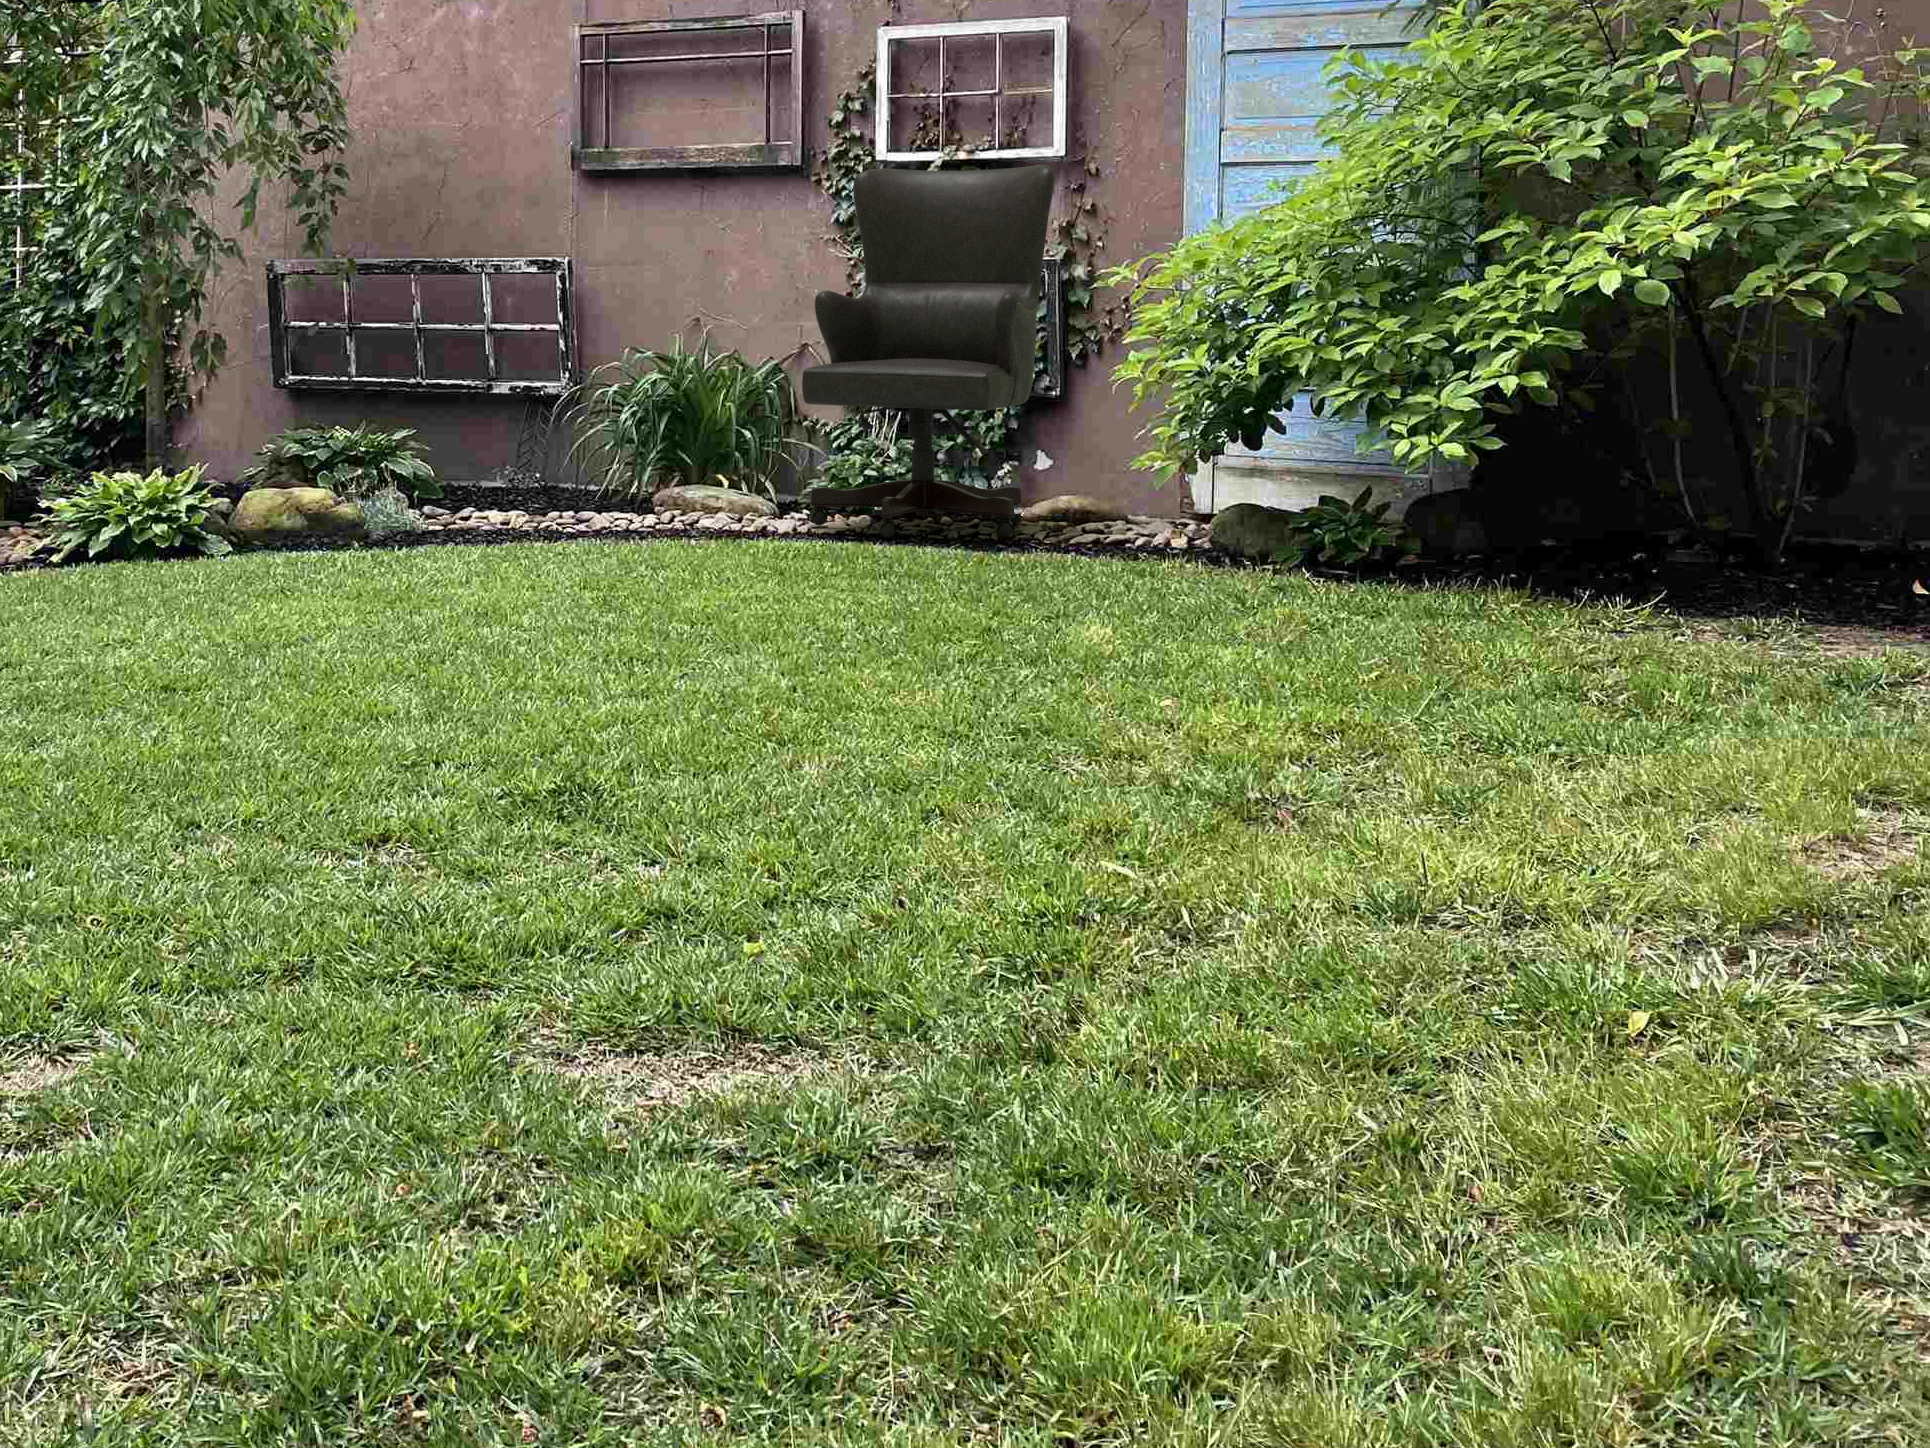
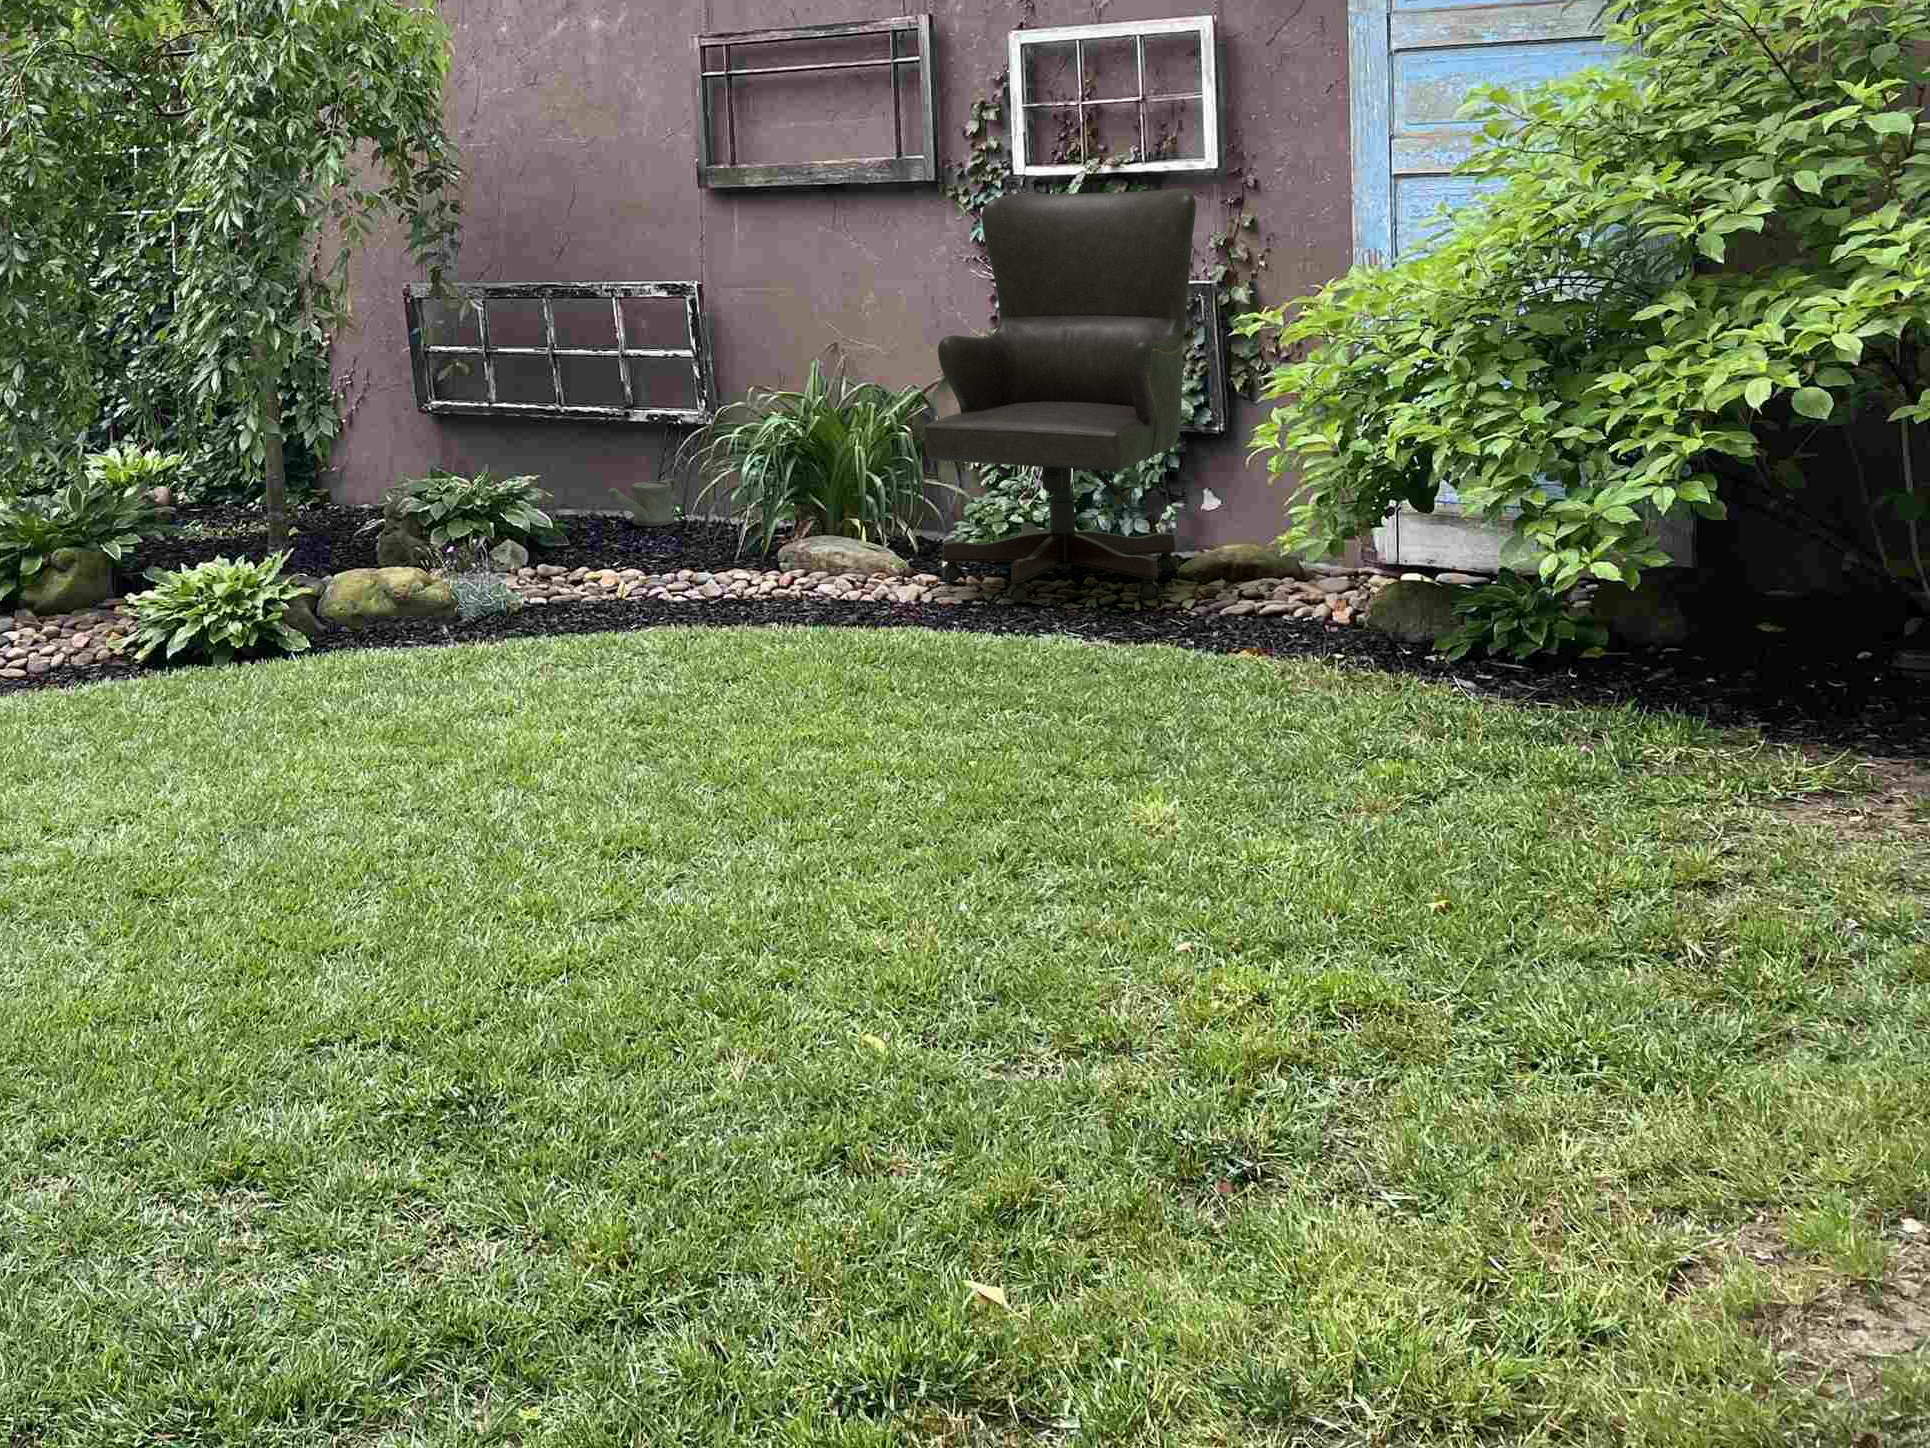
watering can: none [471,451,531,493] -> present [609,479,676,526]

